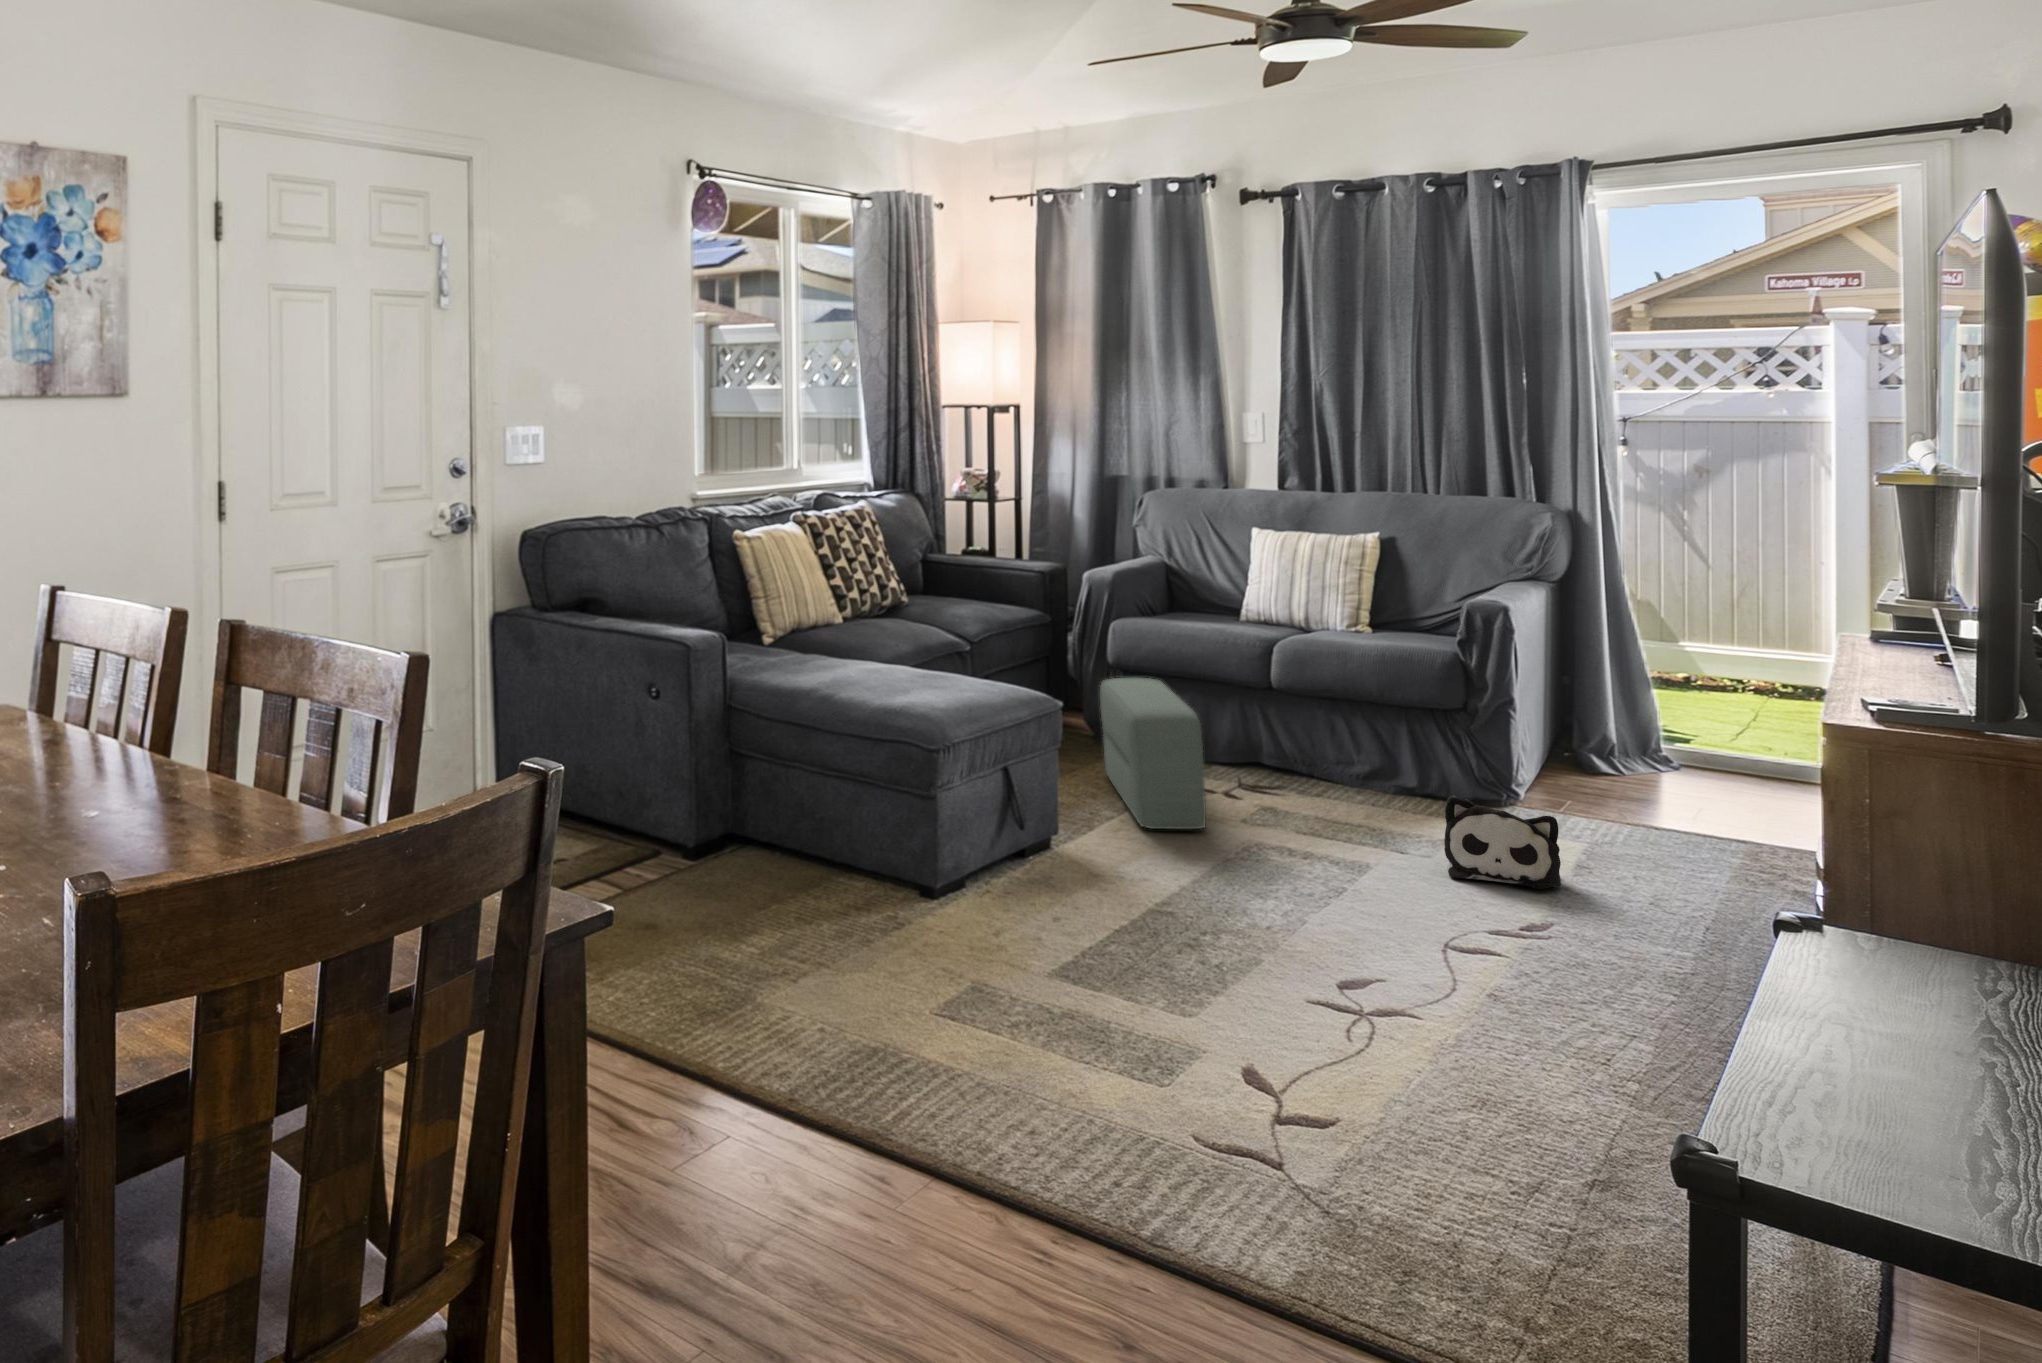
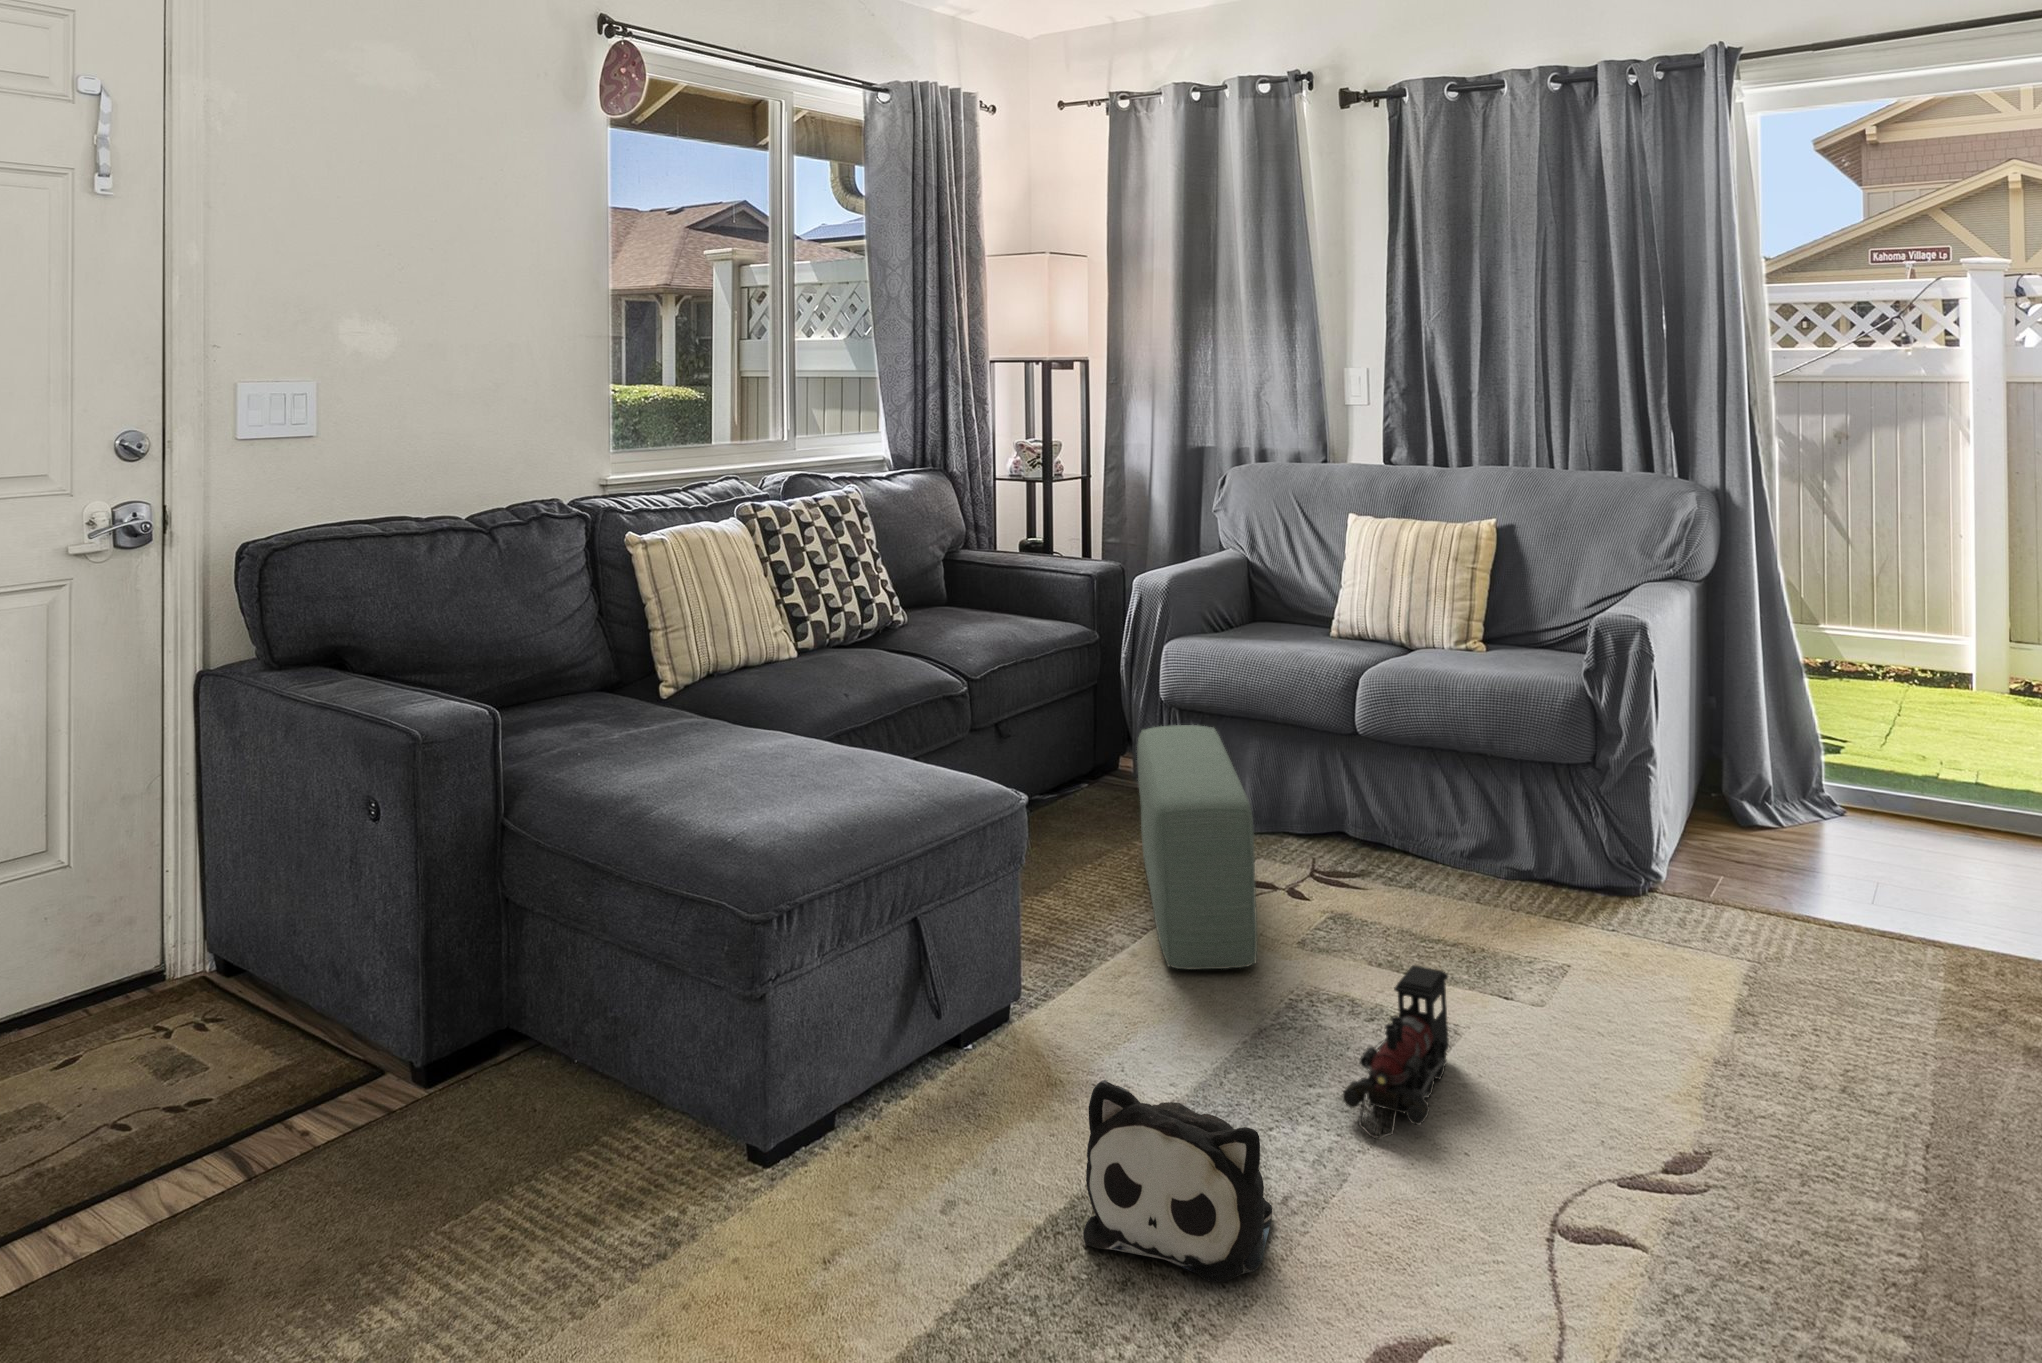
plush toy: present [1444,796,1561,889] -> present [1083,1080,1272,1282]
toy train: none [1278,814,1350,904] -> present [1342,965,1449,1139]

